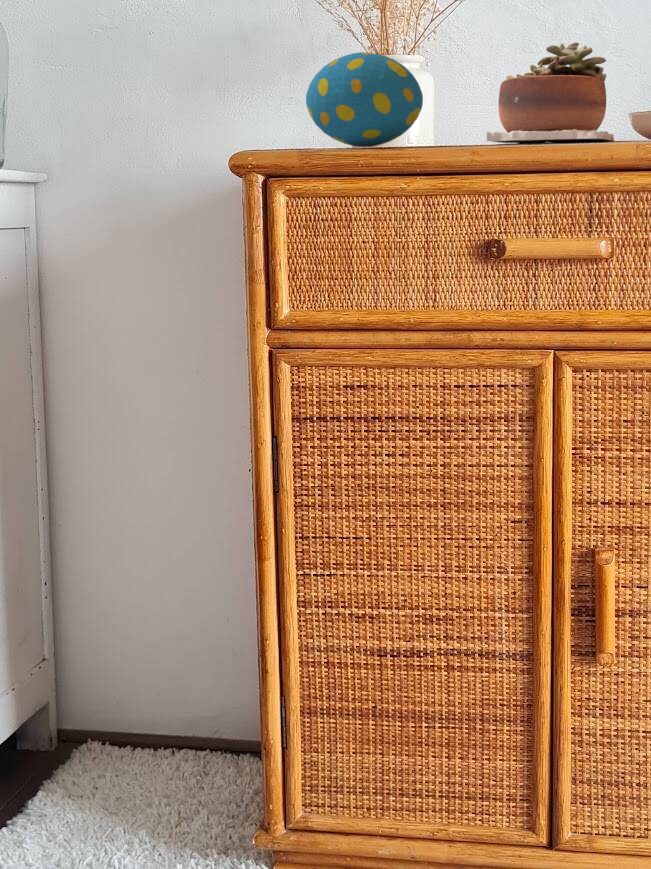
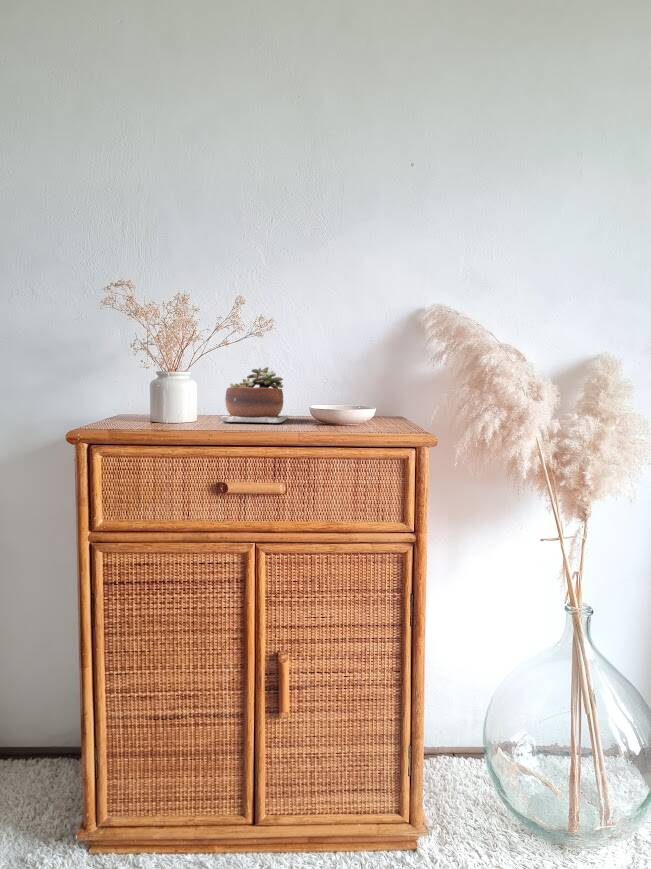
decorative egg: present [306,52,423,147] -> none [114,374,182,427]

